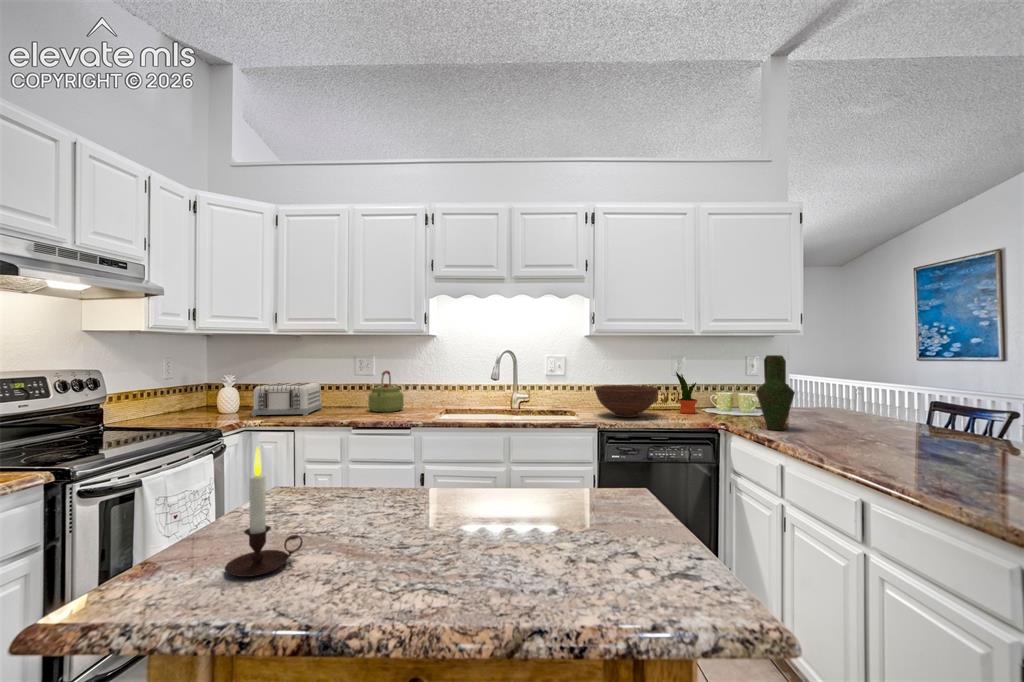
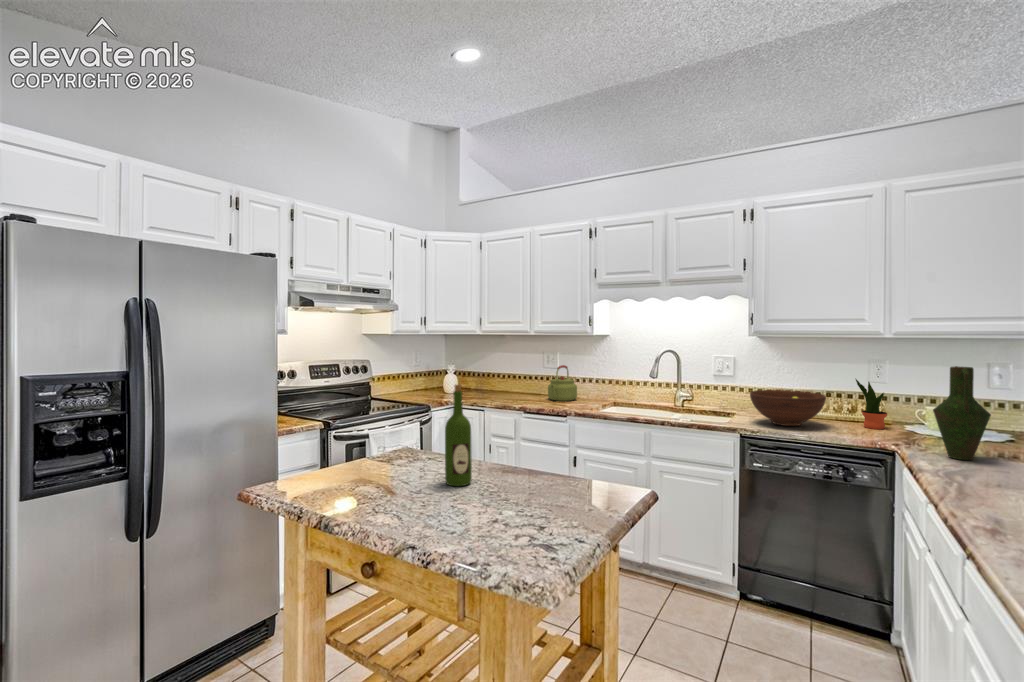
wine bottle: none [417,380,455,528] -> present [445,385,472,486]
toaster: present [252,382,322,417] -> none [463,372,517,399]
candle: present [225,446,303,577] -> none [323,419,365,490]

